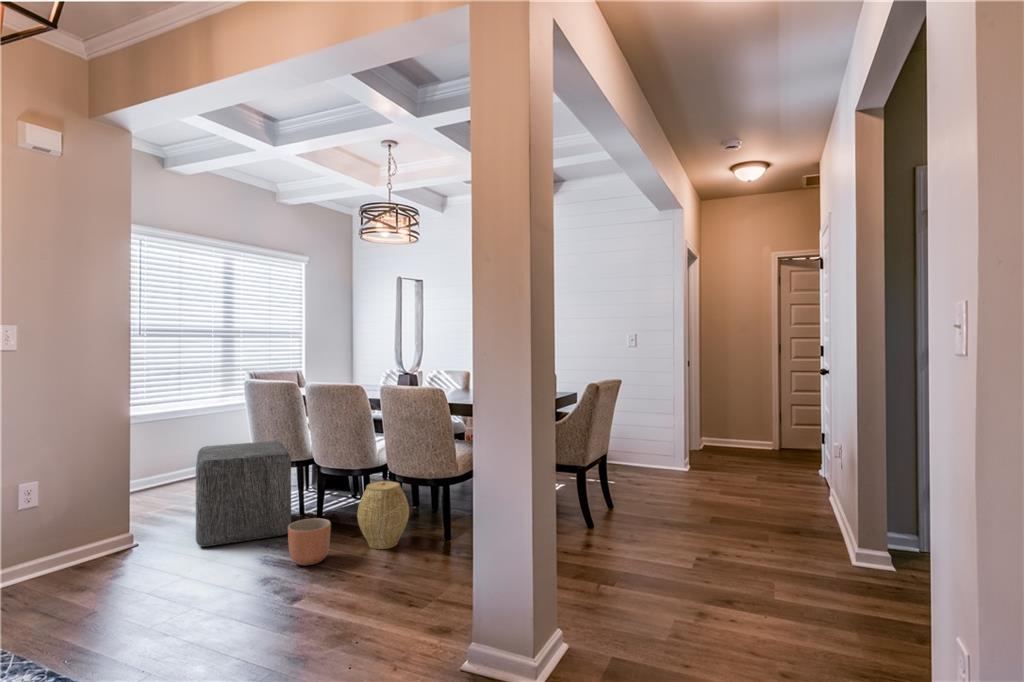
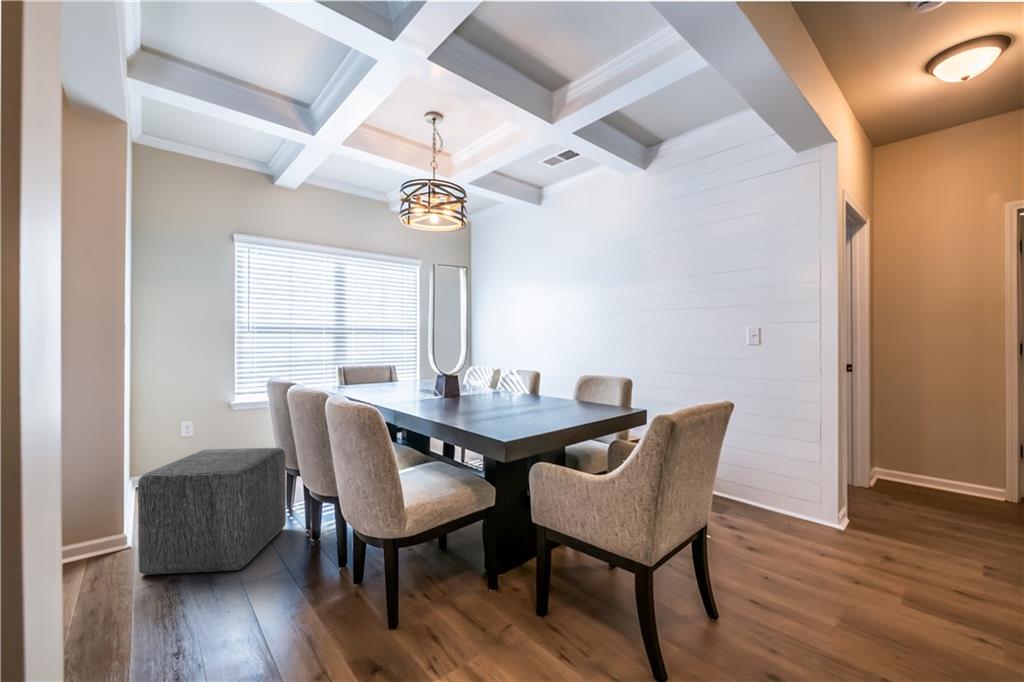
woven basket: present [357,481,409,549] -> none [263,529,342,636]
planter: present [288,518,331,565] -> none [146,576,217,654]

